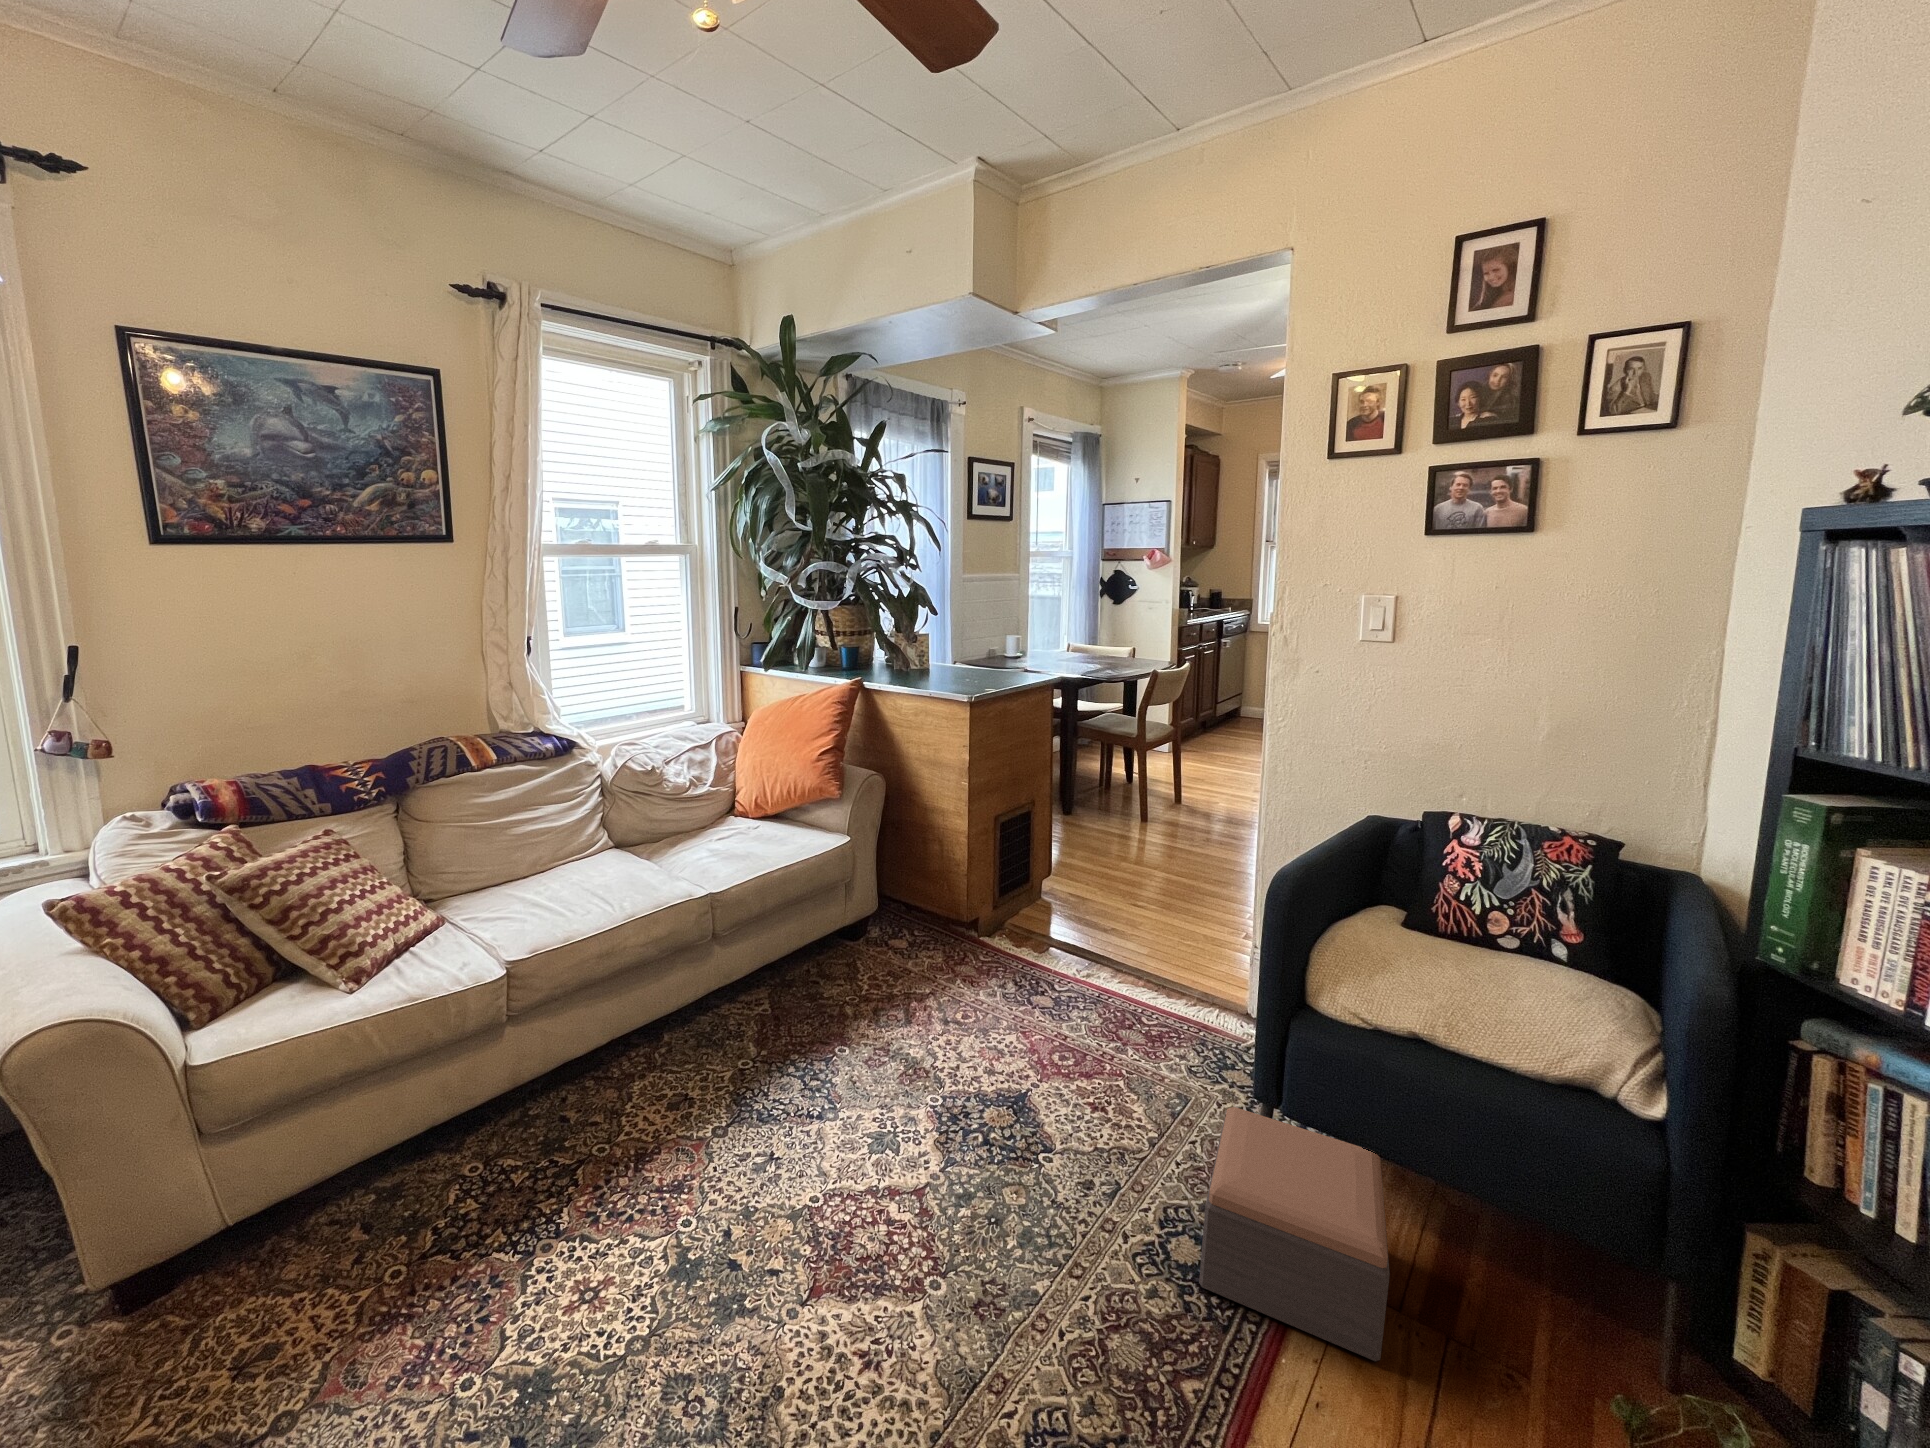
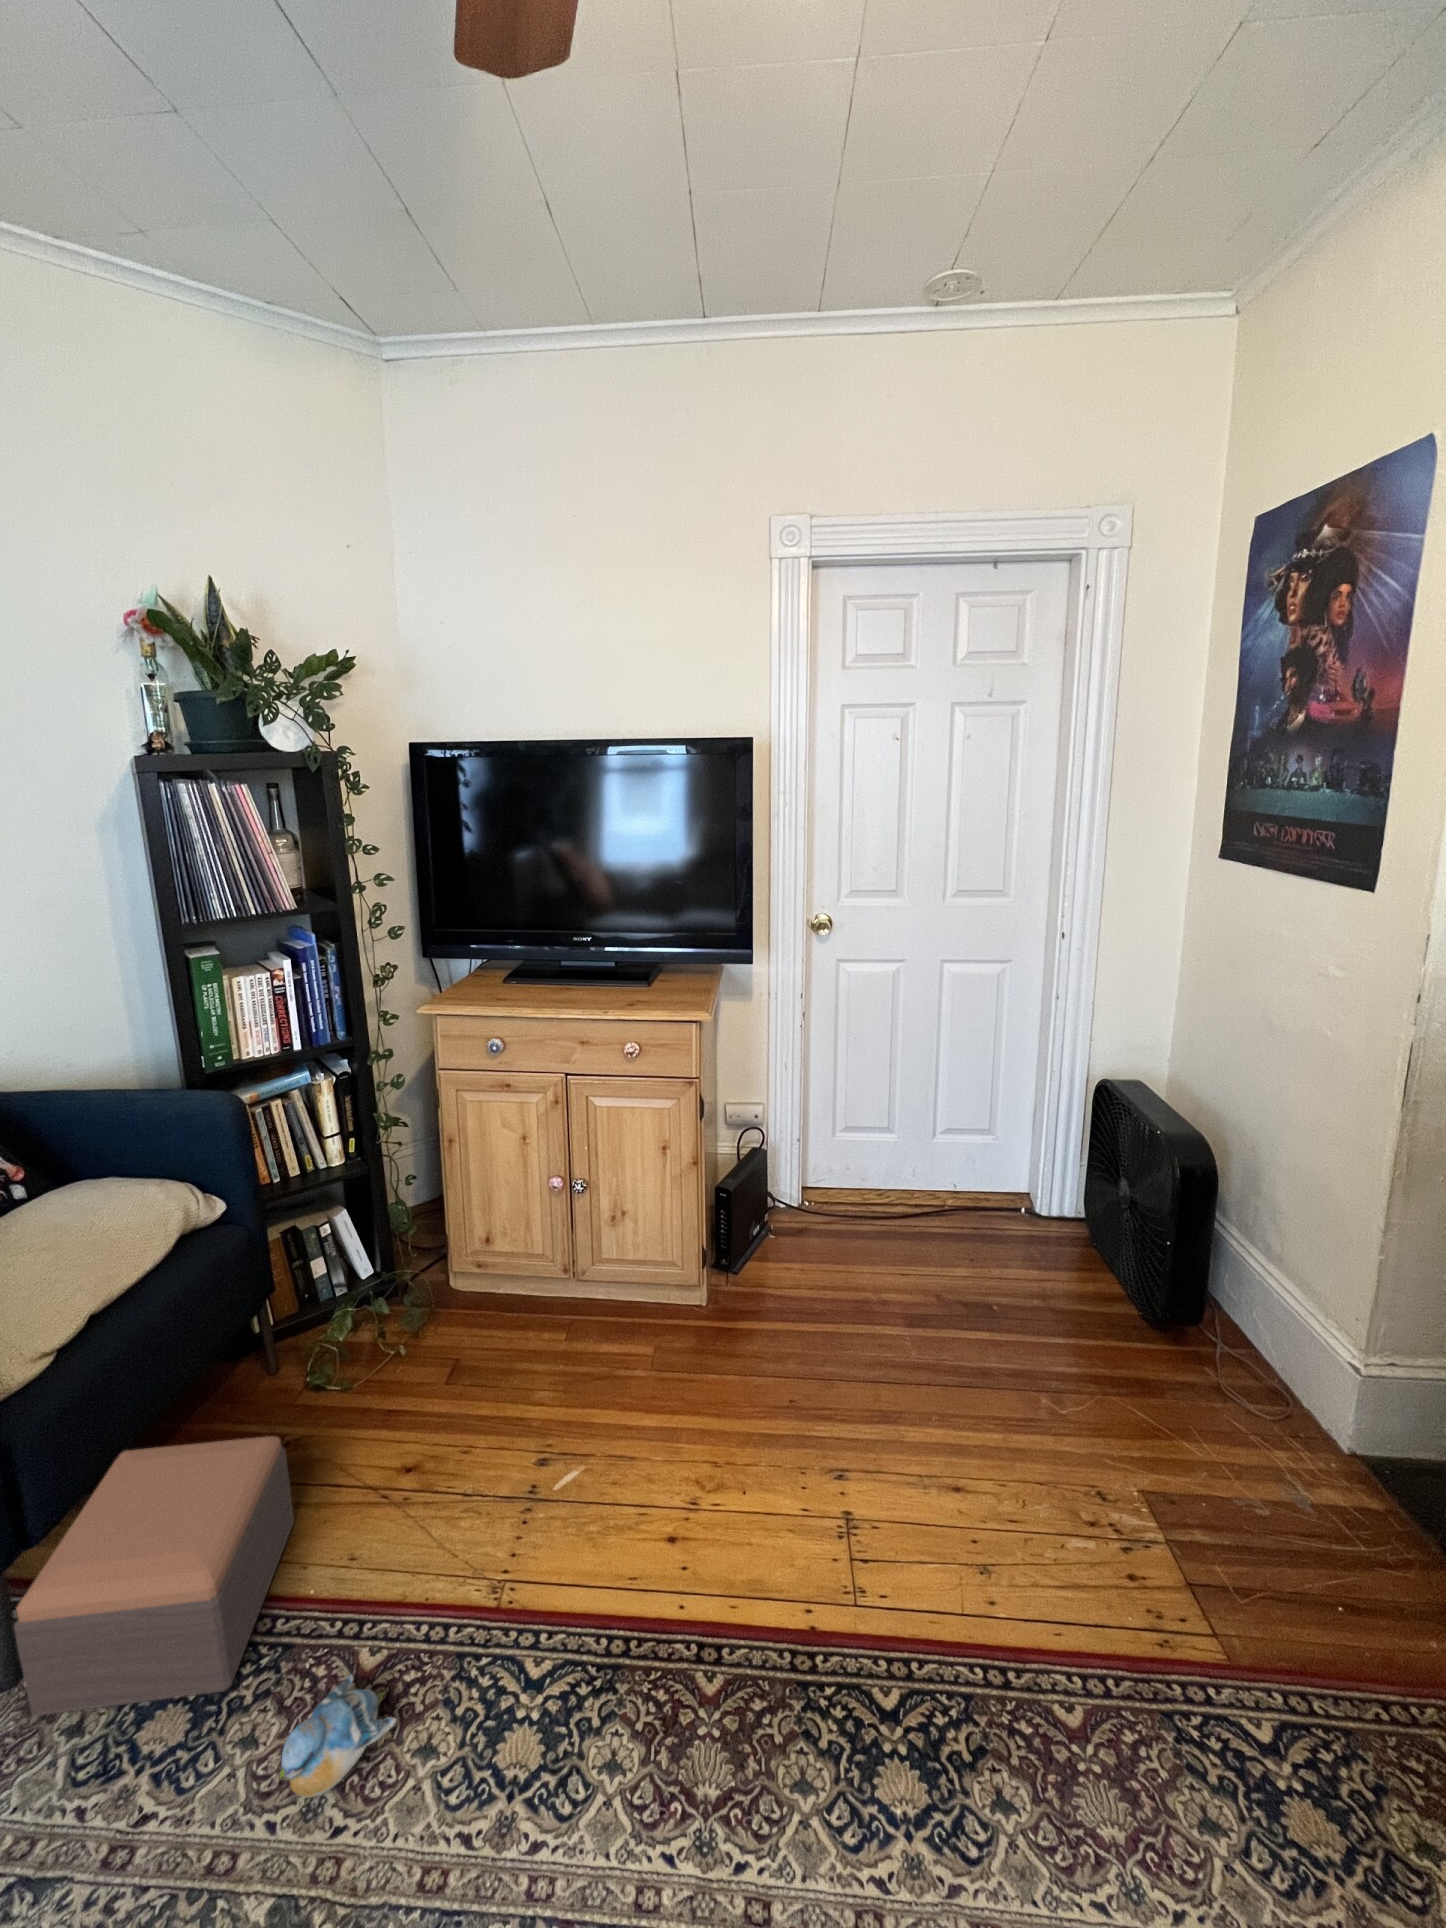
plush toy: none [1082,1254,1163,1380] -> present [280,1675,396,1798]

